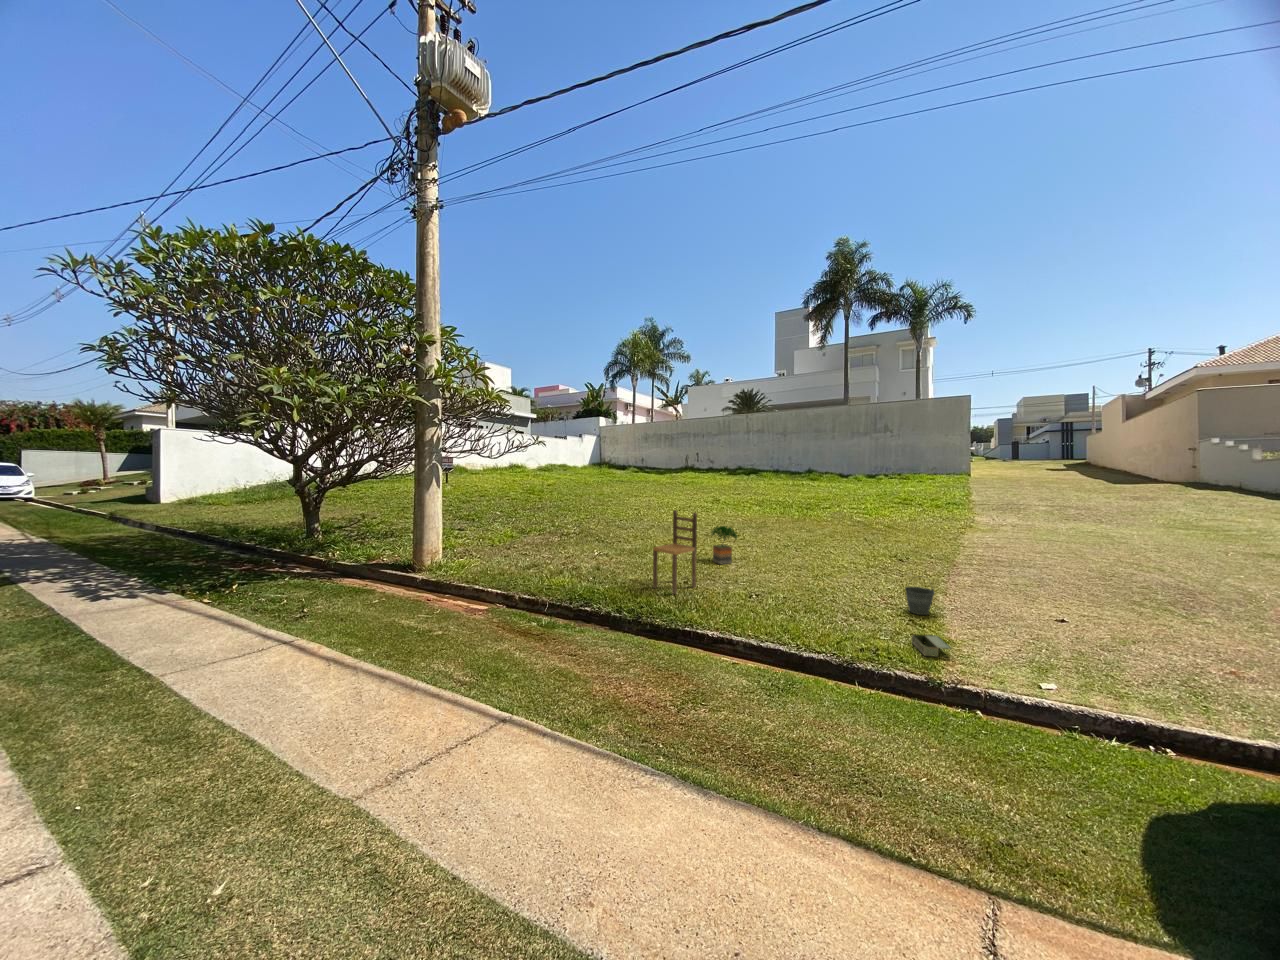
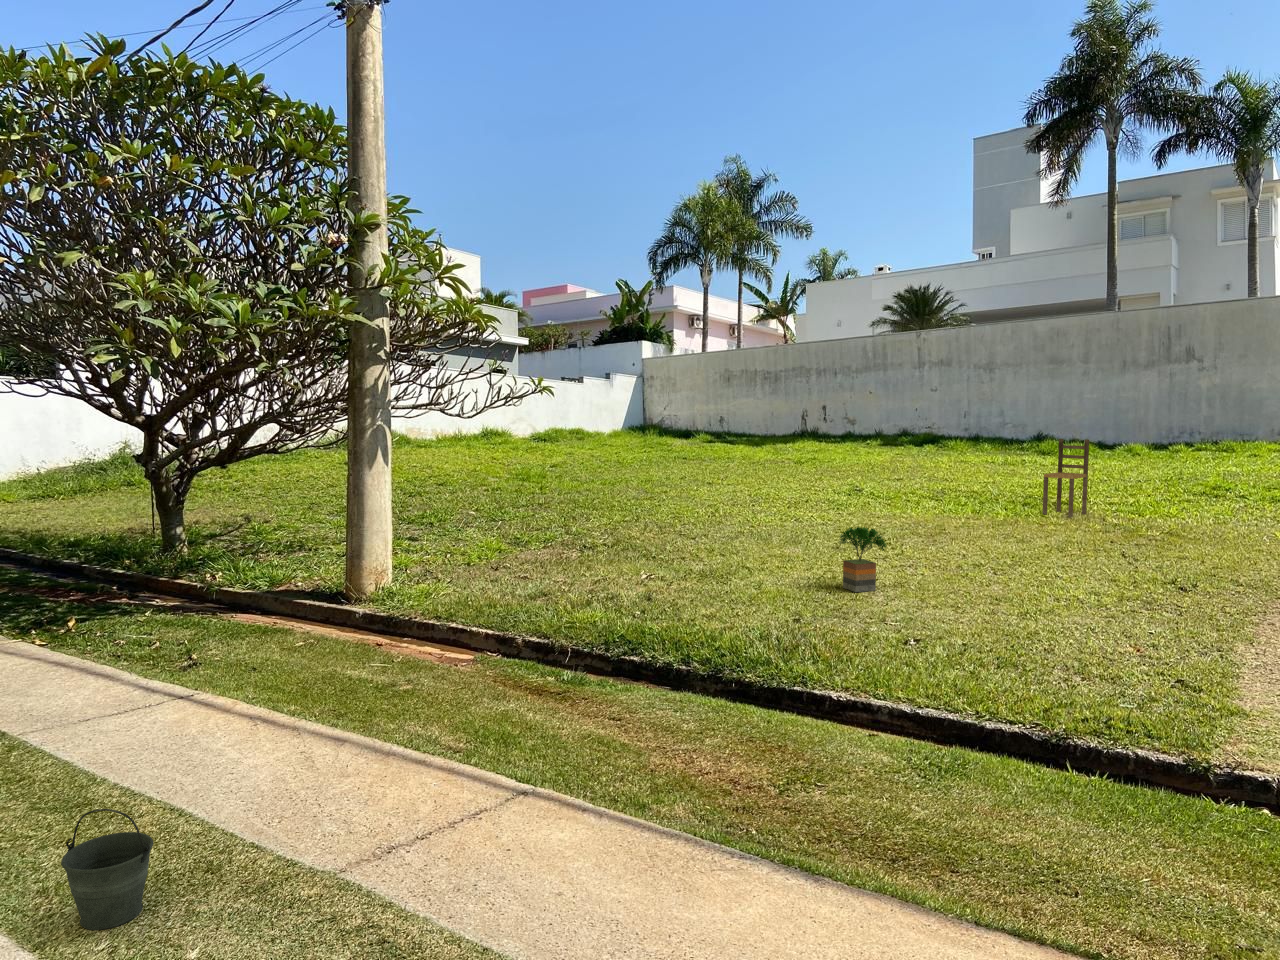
chair: present [653,510,697,594] -> present [1043,439,1089,517]
bucket: present [905,587,935,615] -> present [61,809,153,930]
toolbox: present [912,634,951,657] -> none [1171,696,1235,730]

